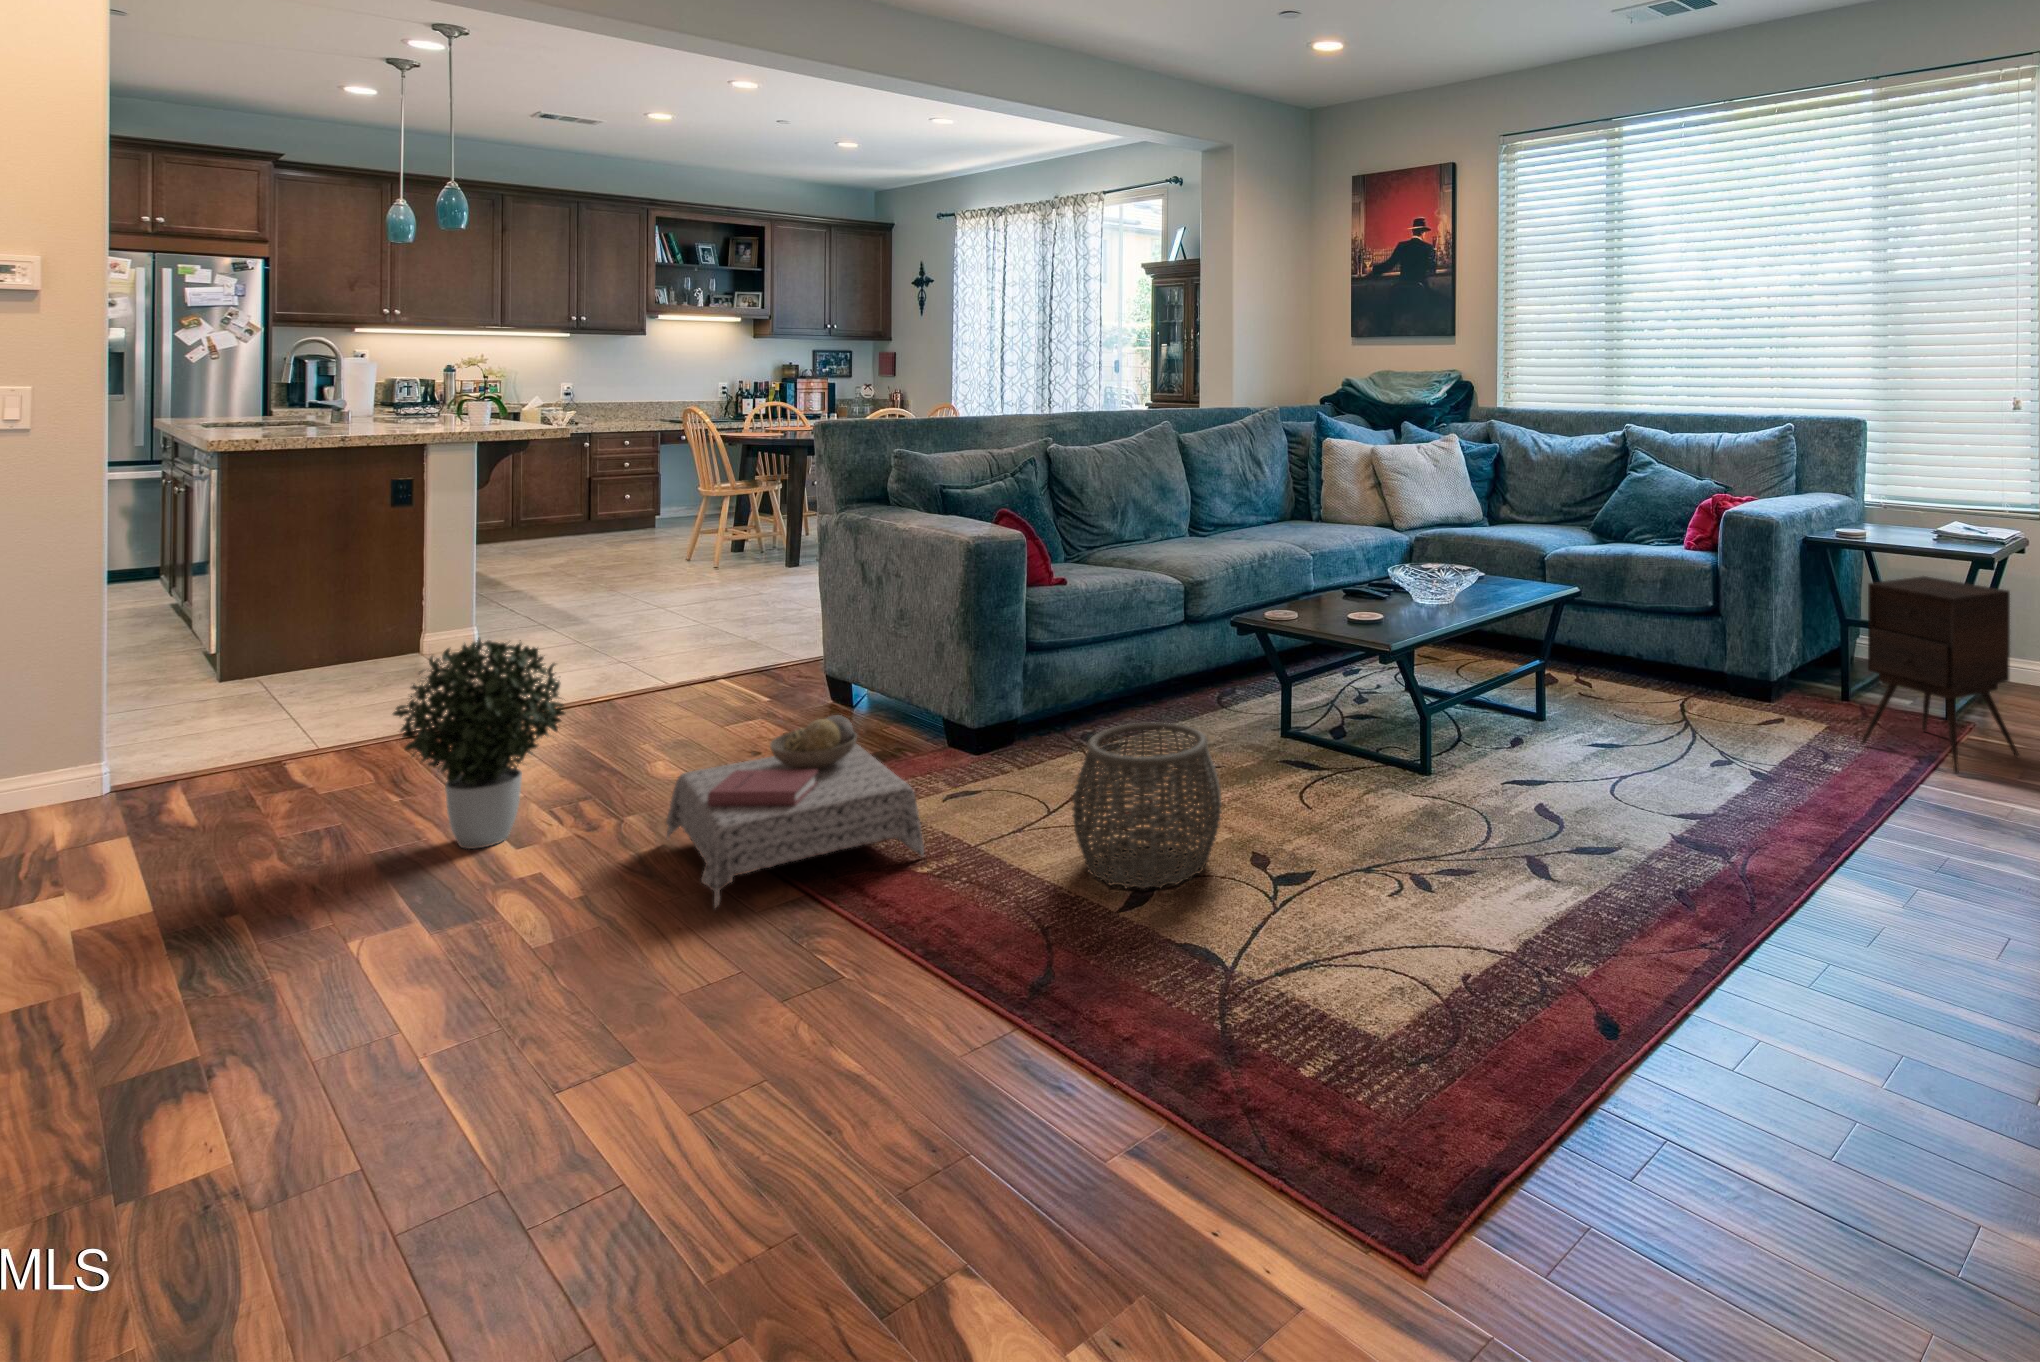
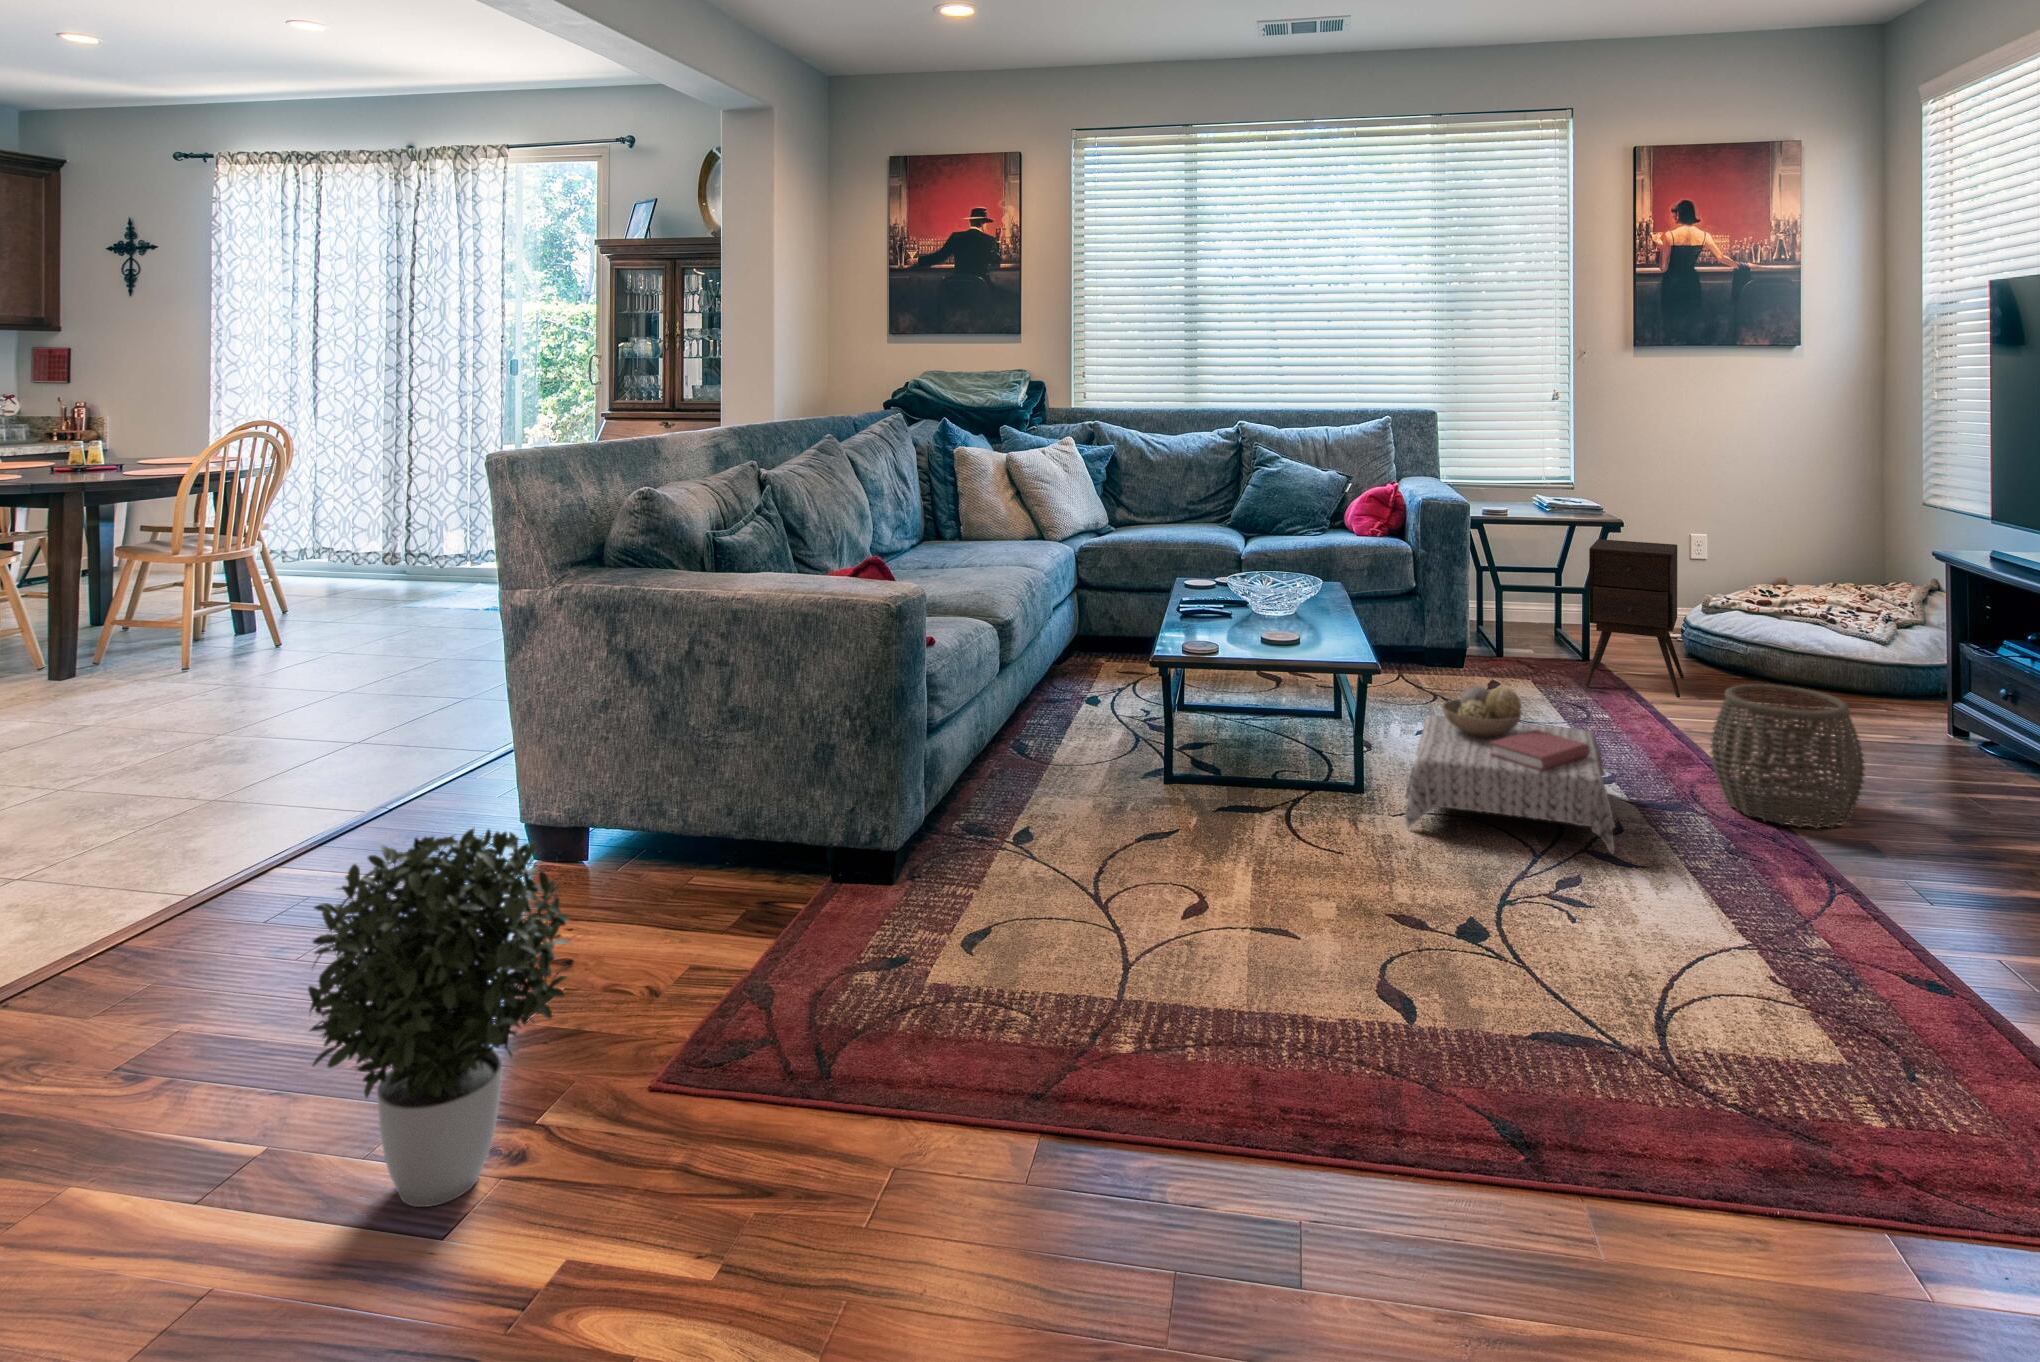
ottoman: present [666,715,924,908] -> present [1405,686,1615,854]
woven basket: present [1072,723,1222,889] -> present [1710,684,1865,829]

